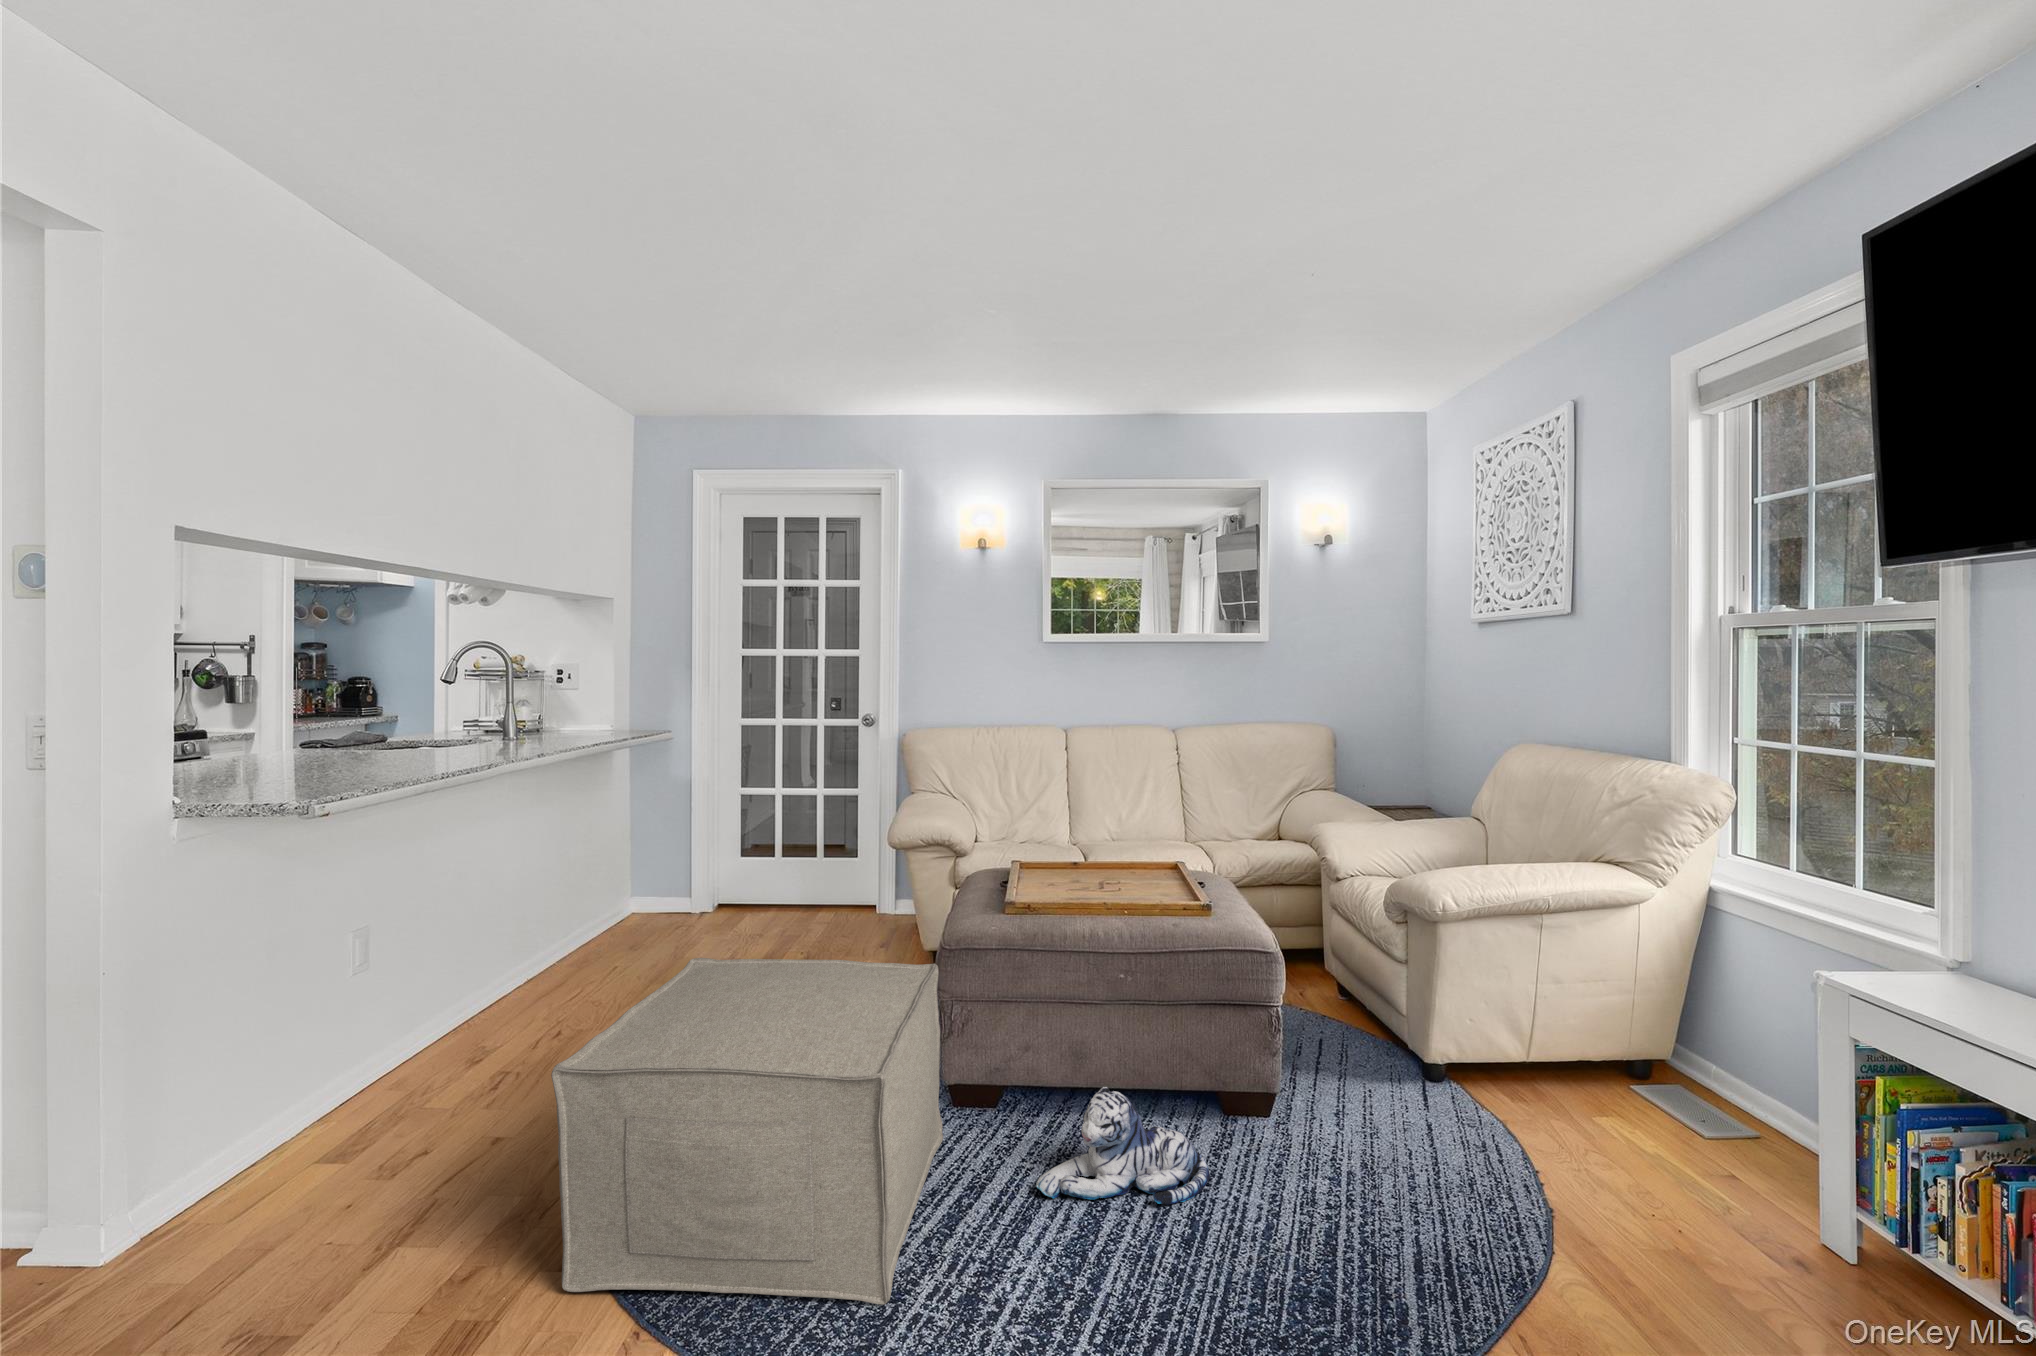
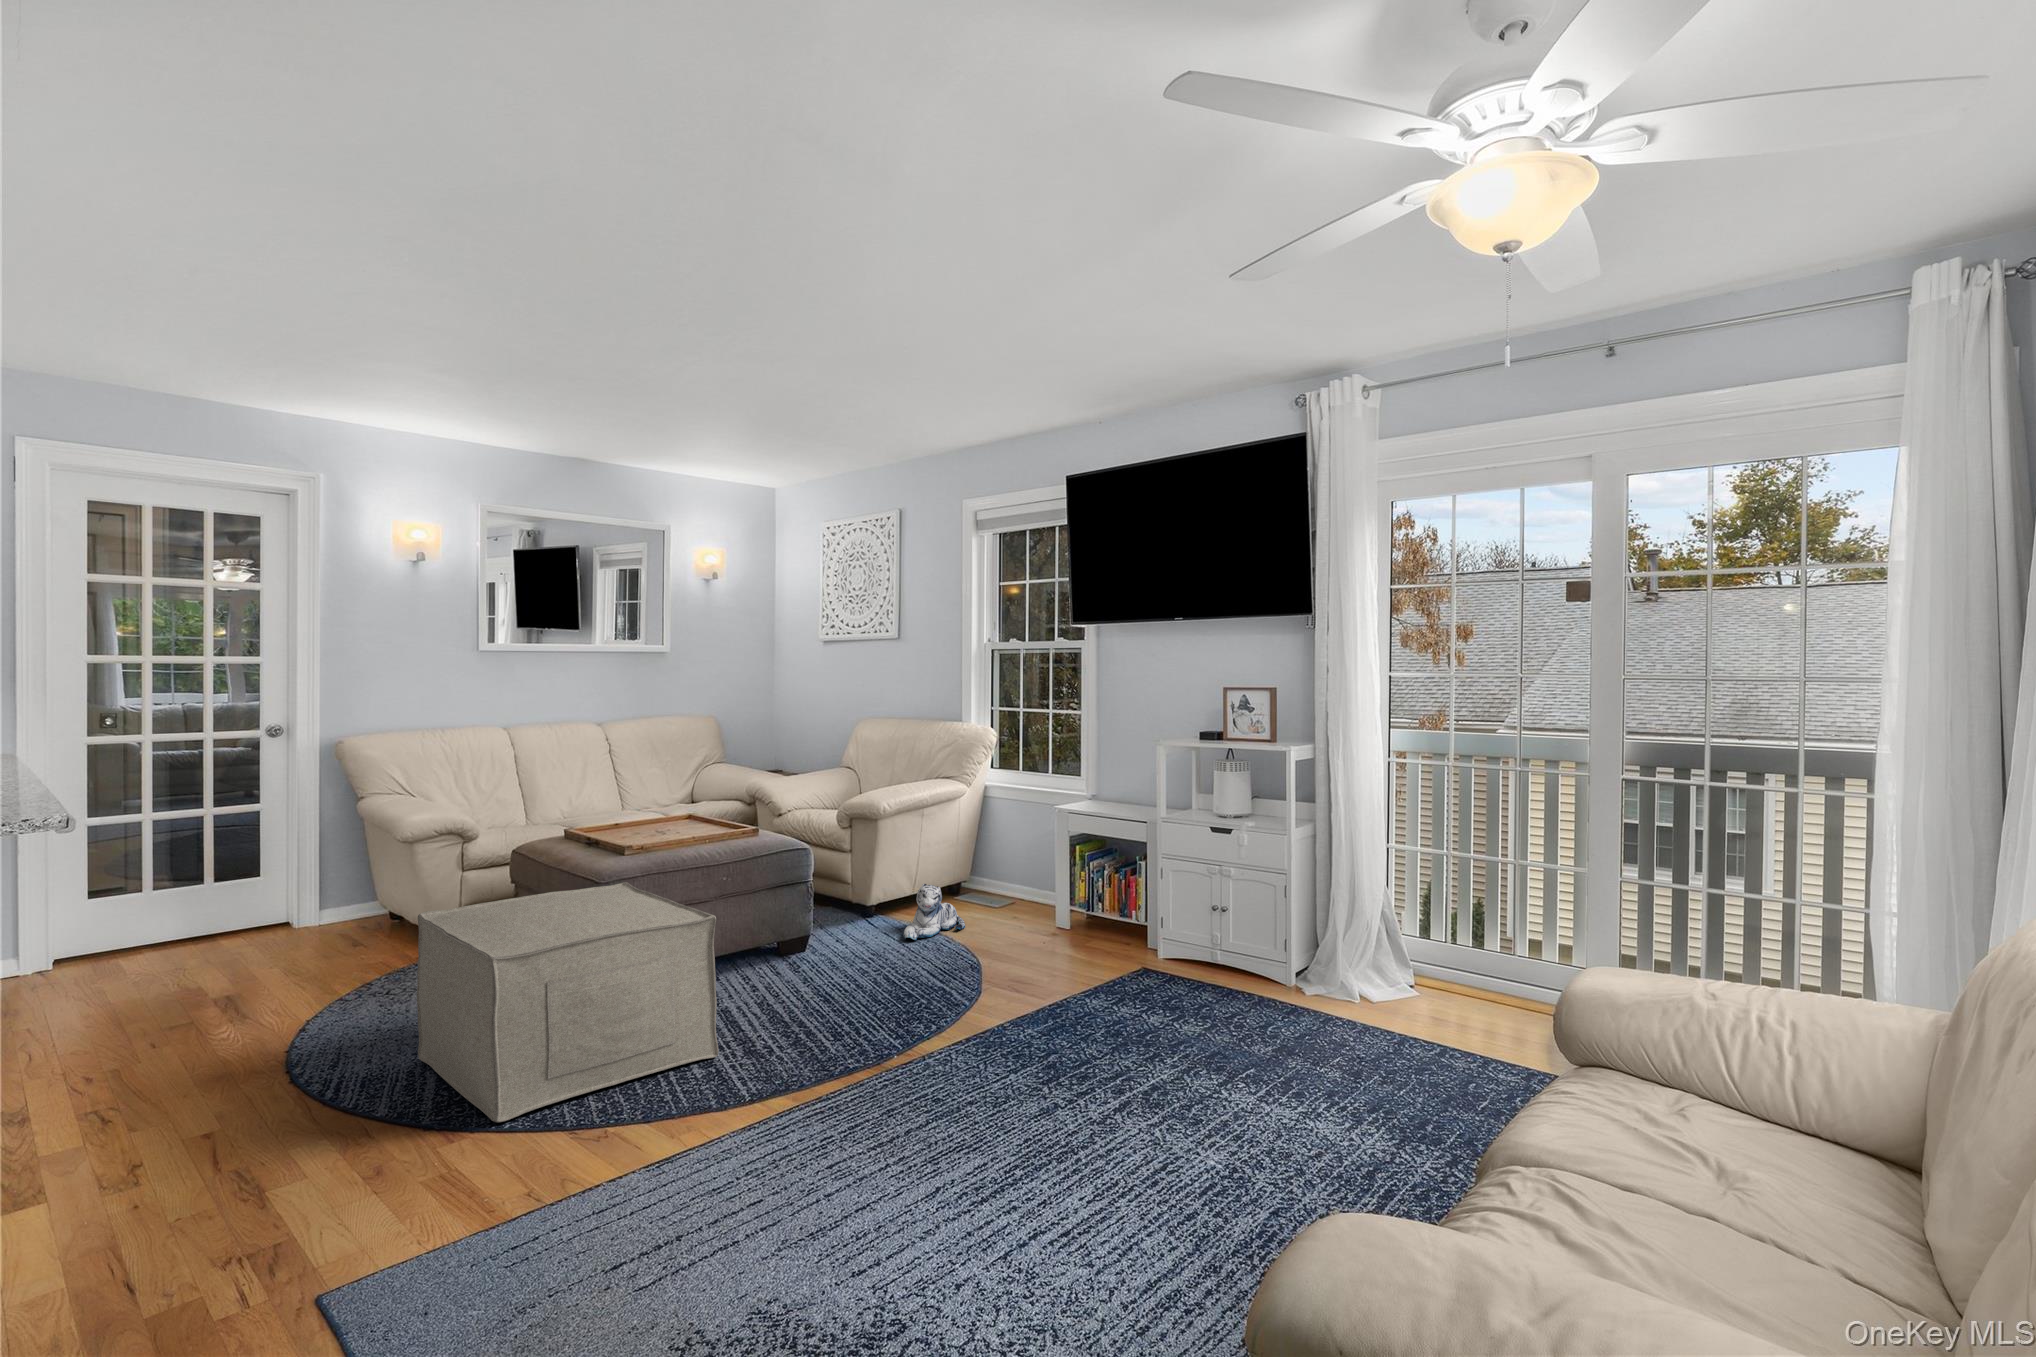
plush toy: present [1036,1087,1210,1205] -> present [904,884,965,940]

